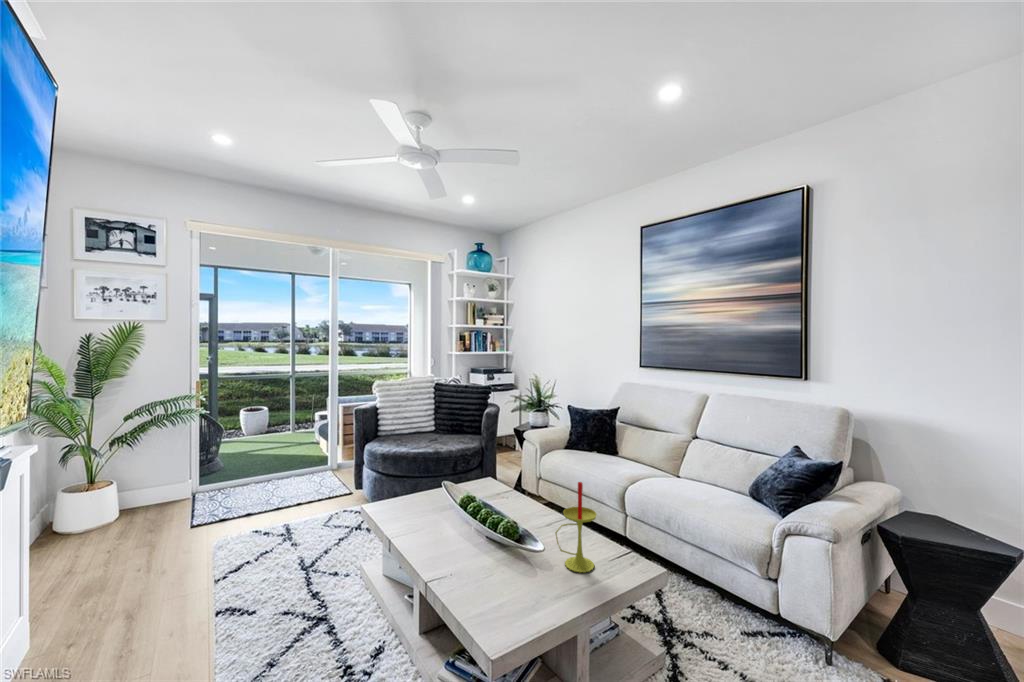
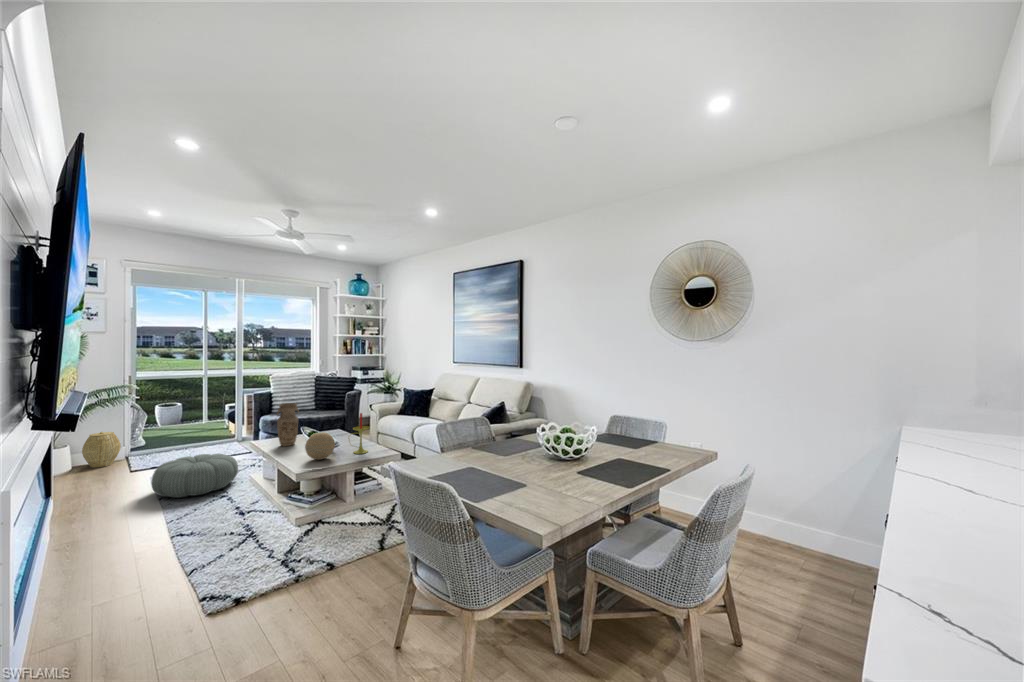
vase: none [406,445,443,529] -> present [277,403,299,446]
woven basket: none [133,460,183,512] -> present [82,432,121,468]
pouf: none [203,517,338,609] -> present [151,454,238,498]
decorative orb: none [480,527,539,593] -> present [305,432,335,460]

